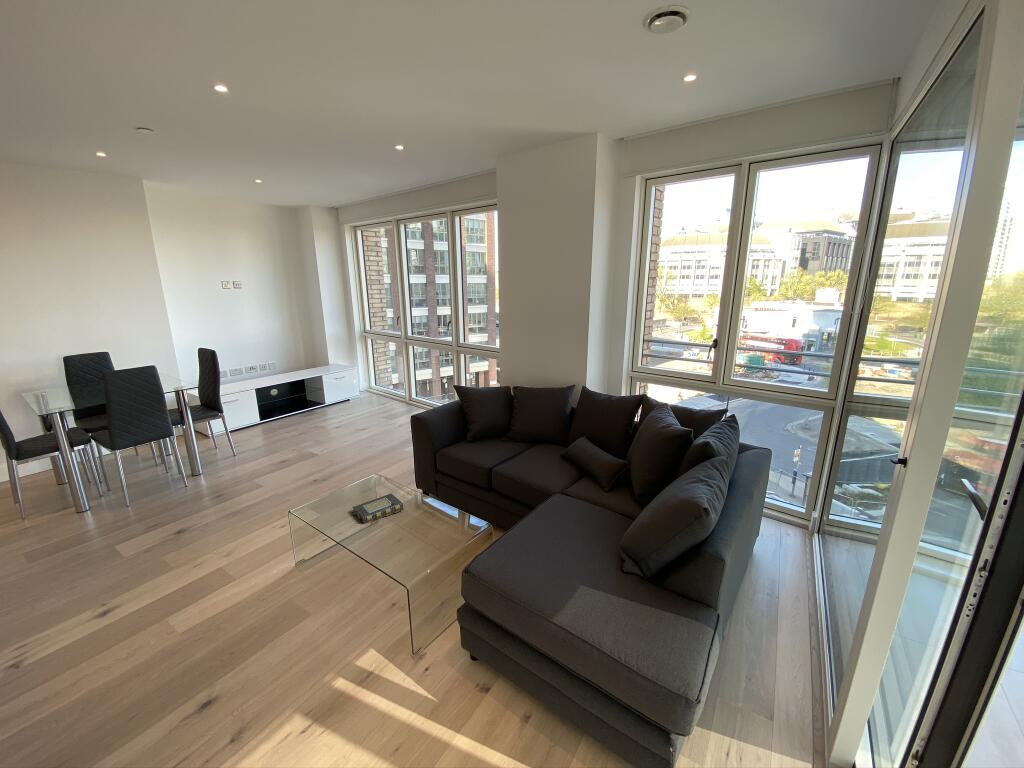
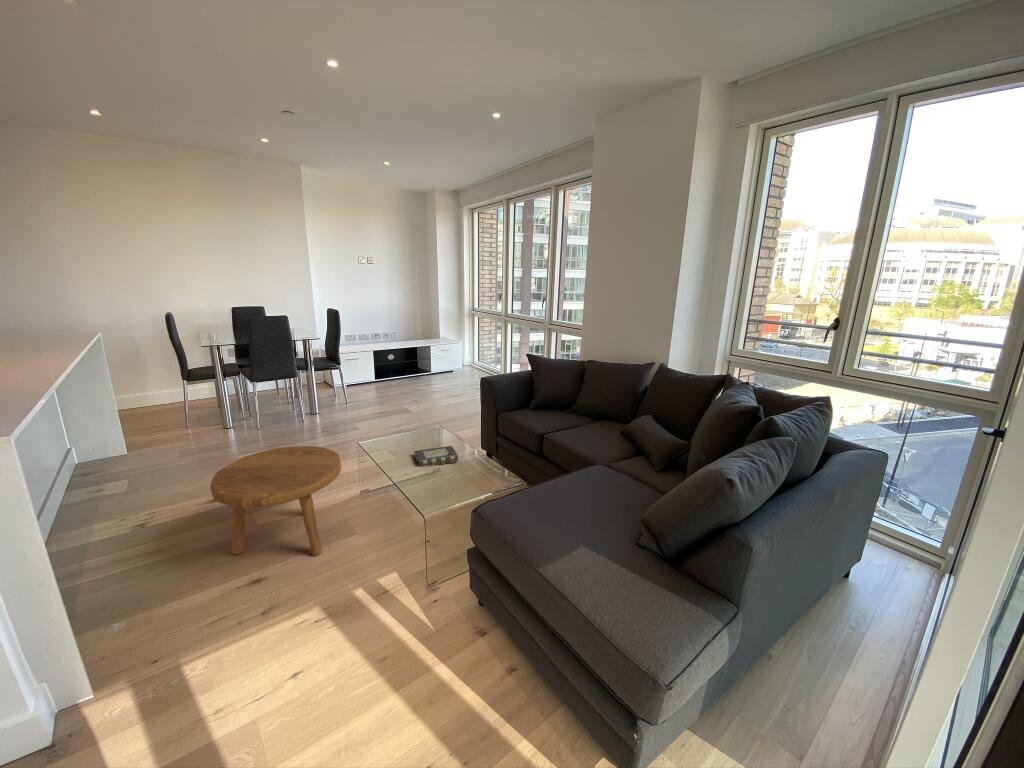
footstool: none [117,527,285,685] -> present [211,446,341,556]

